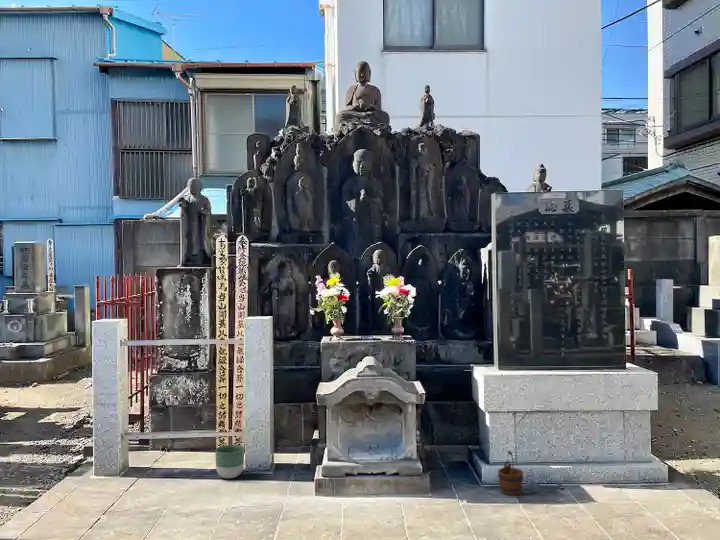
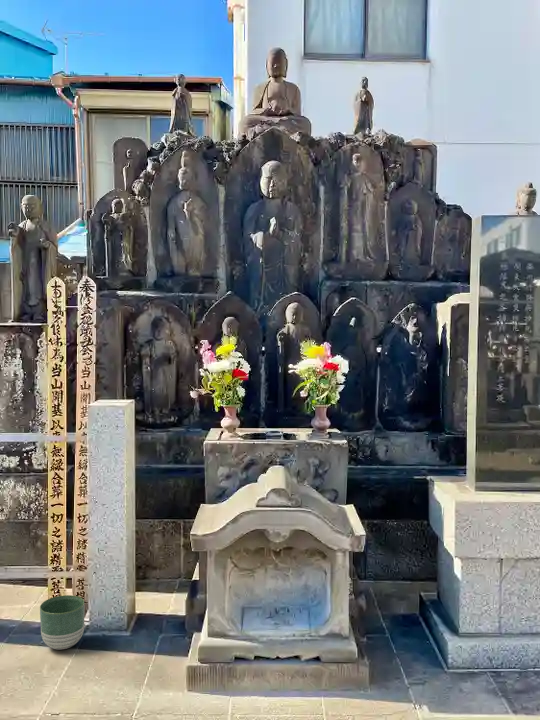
wooden bucket: present [498,451,523,495] -> none [476,627,517,700]

